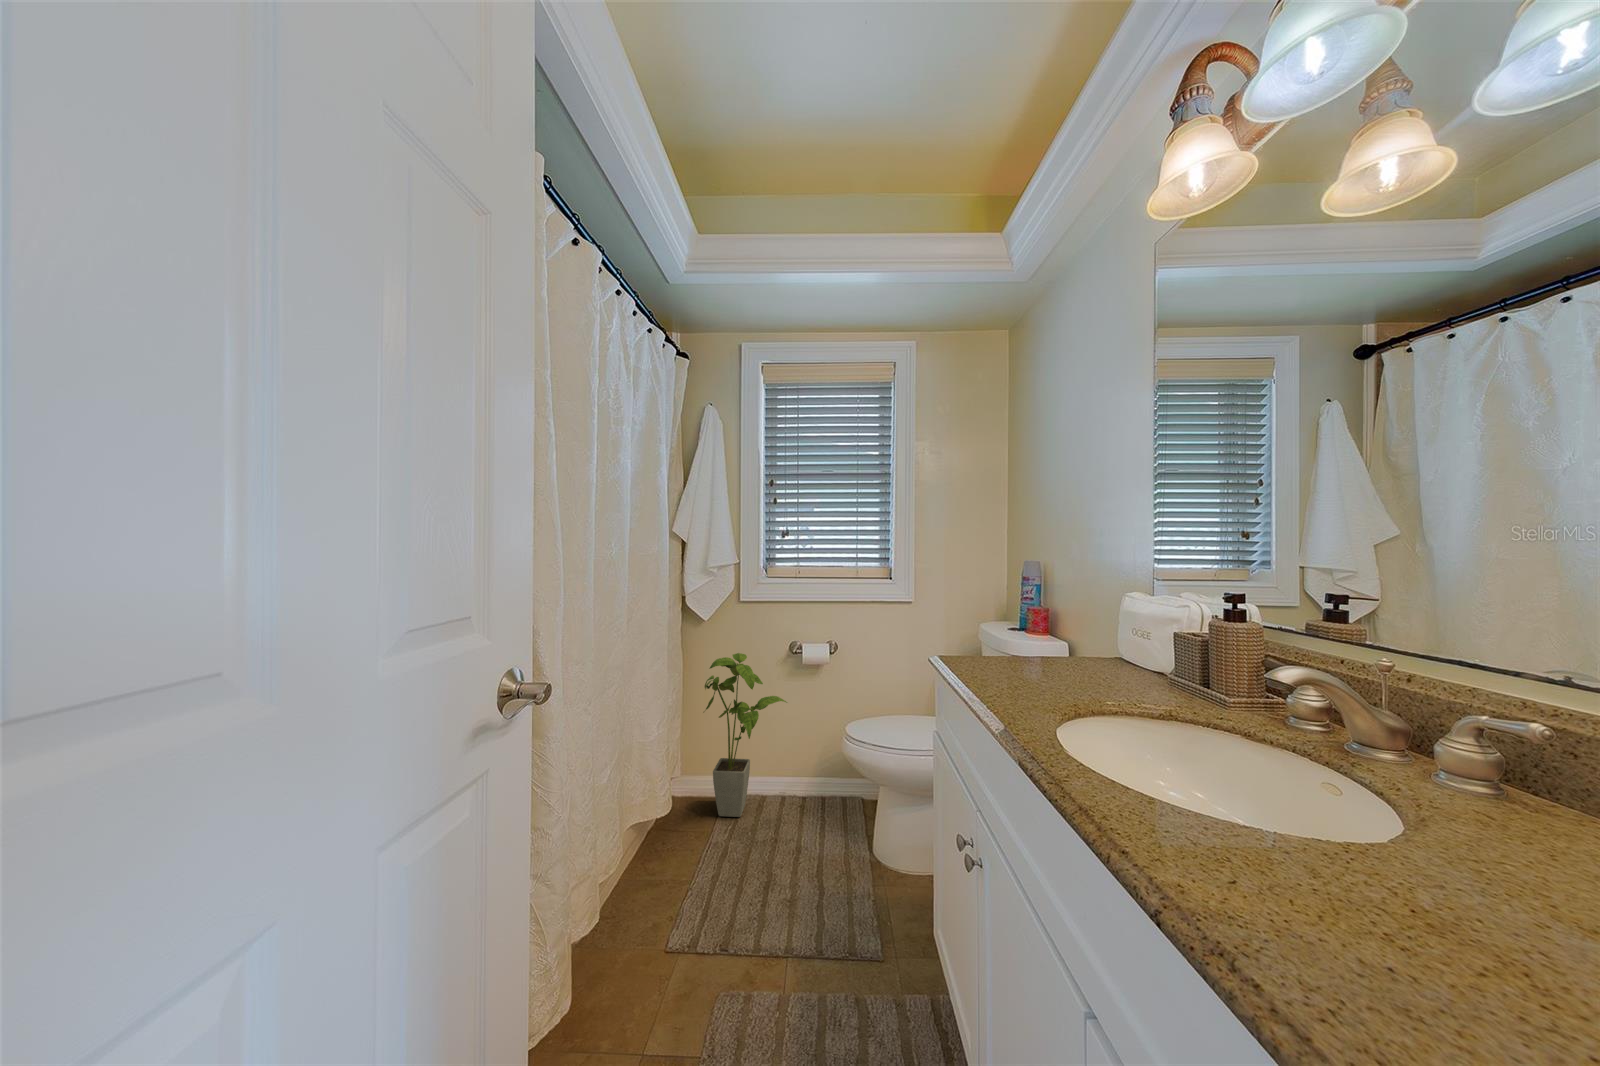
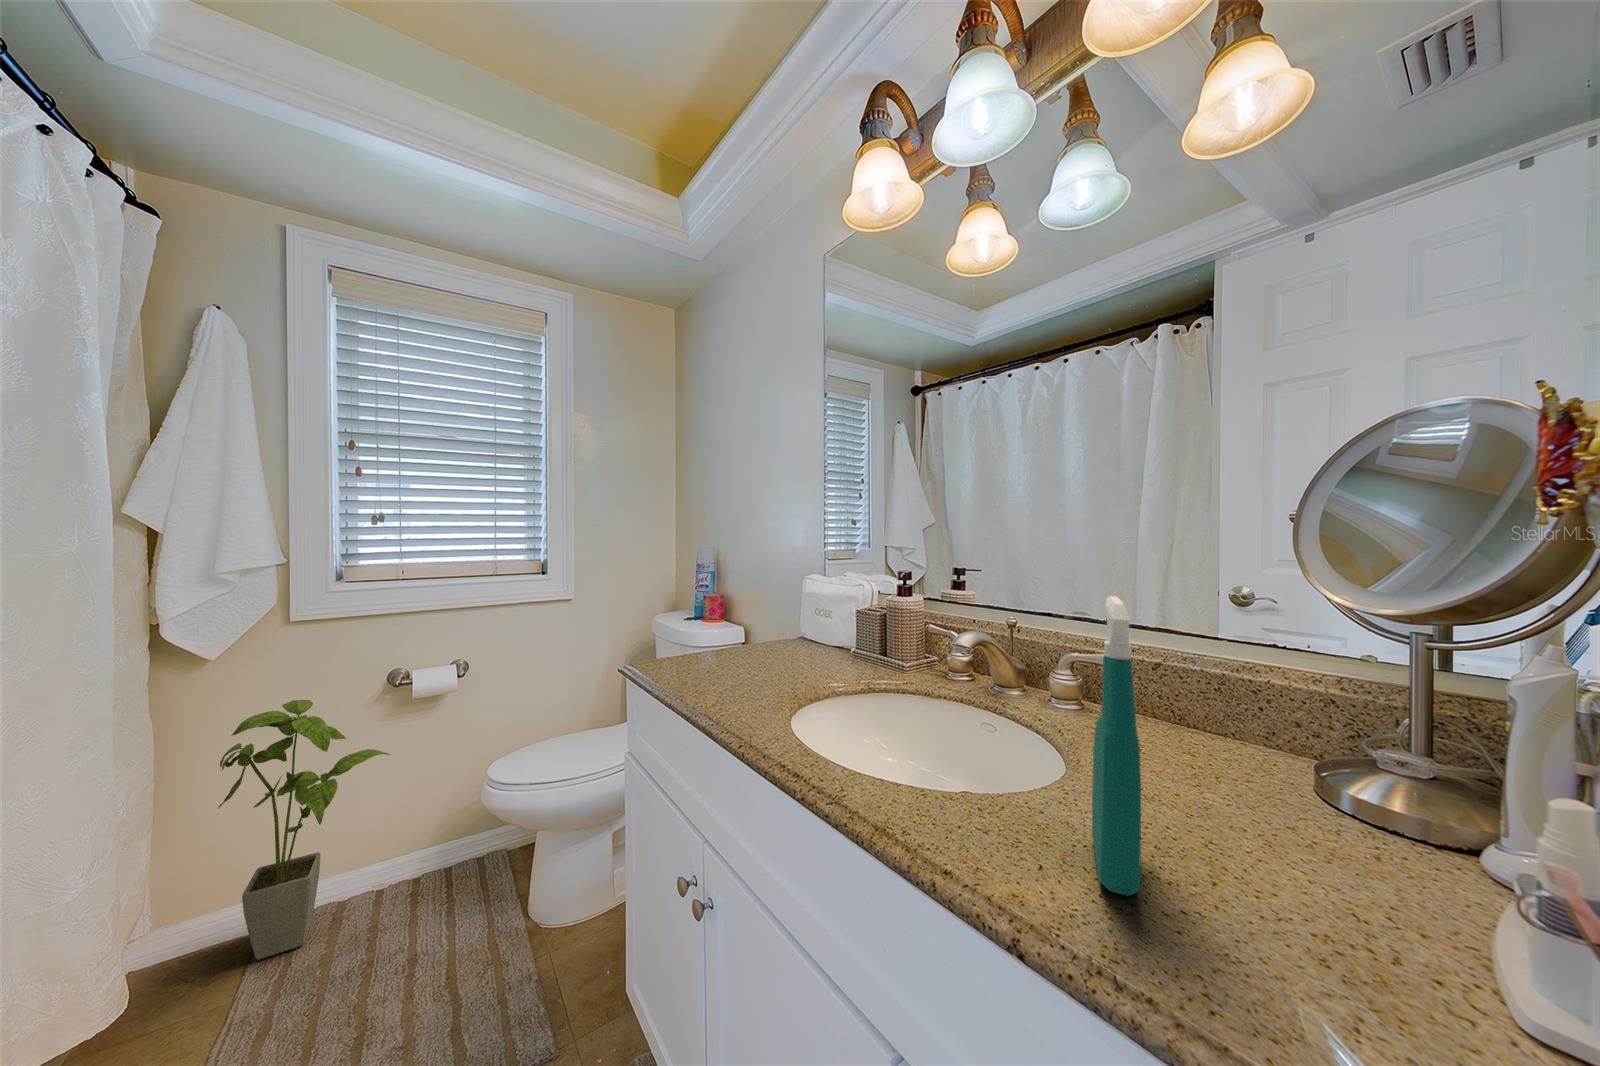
spray bottle: none [1285,622,1377,932] -> present [1092,596,1141,896]

